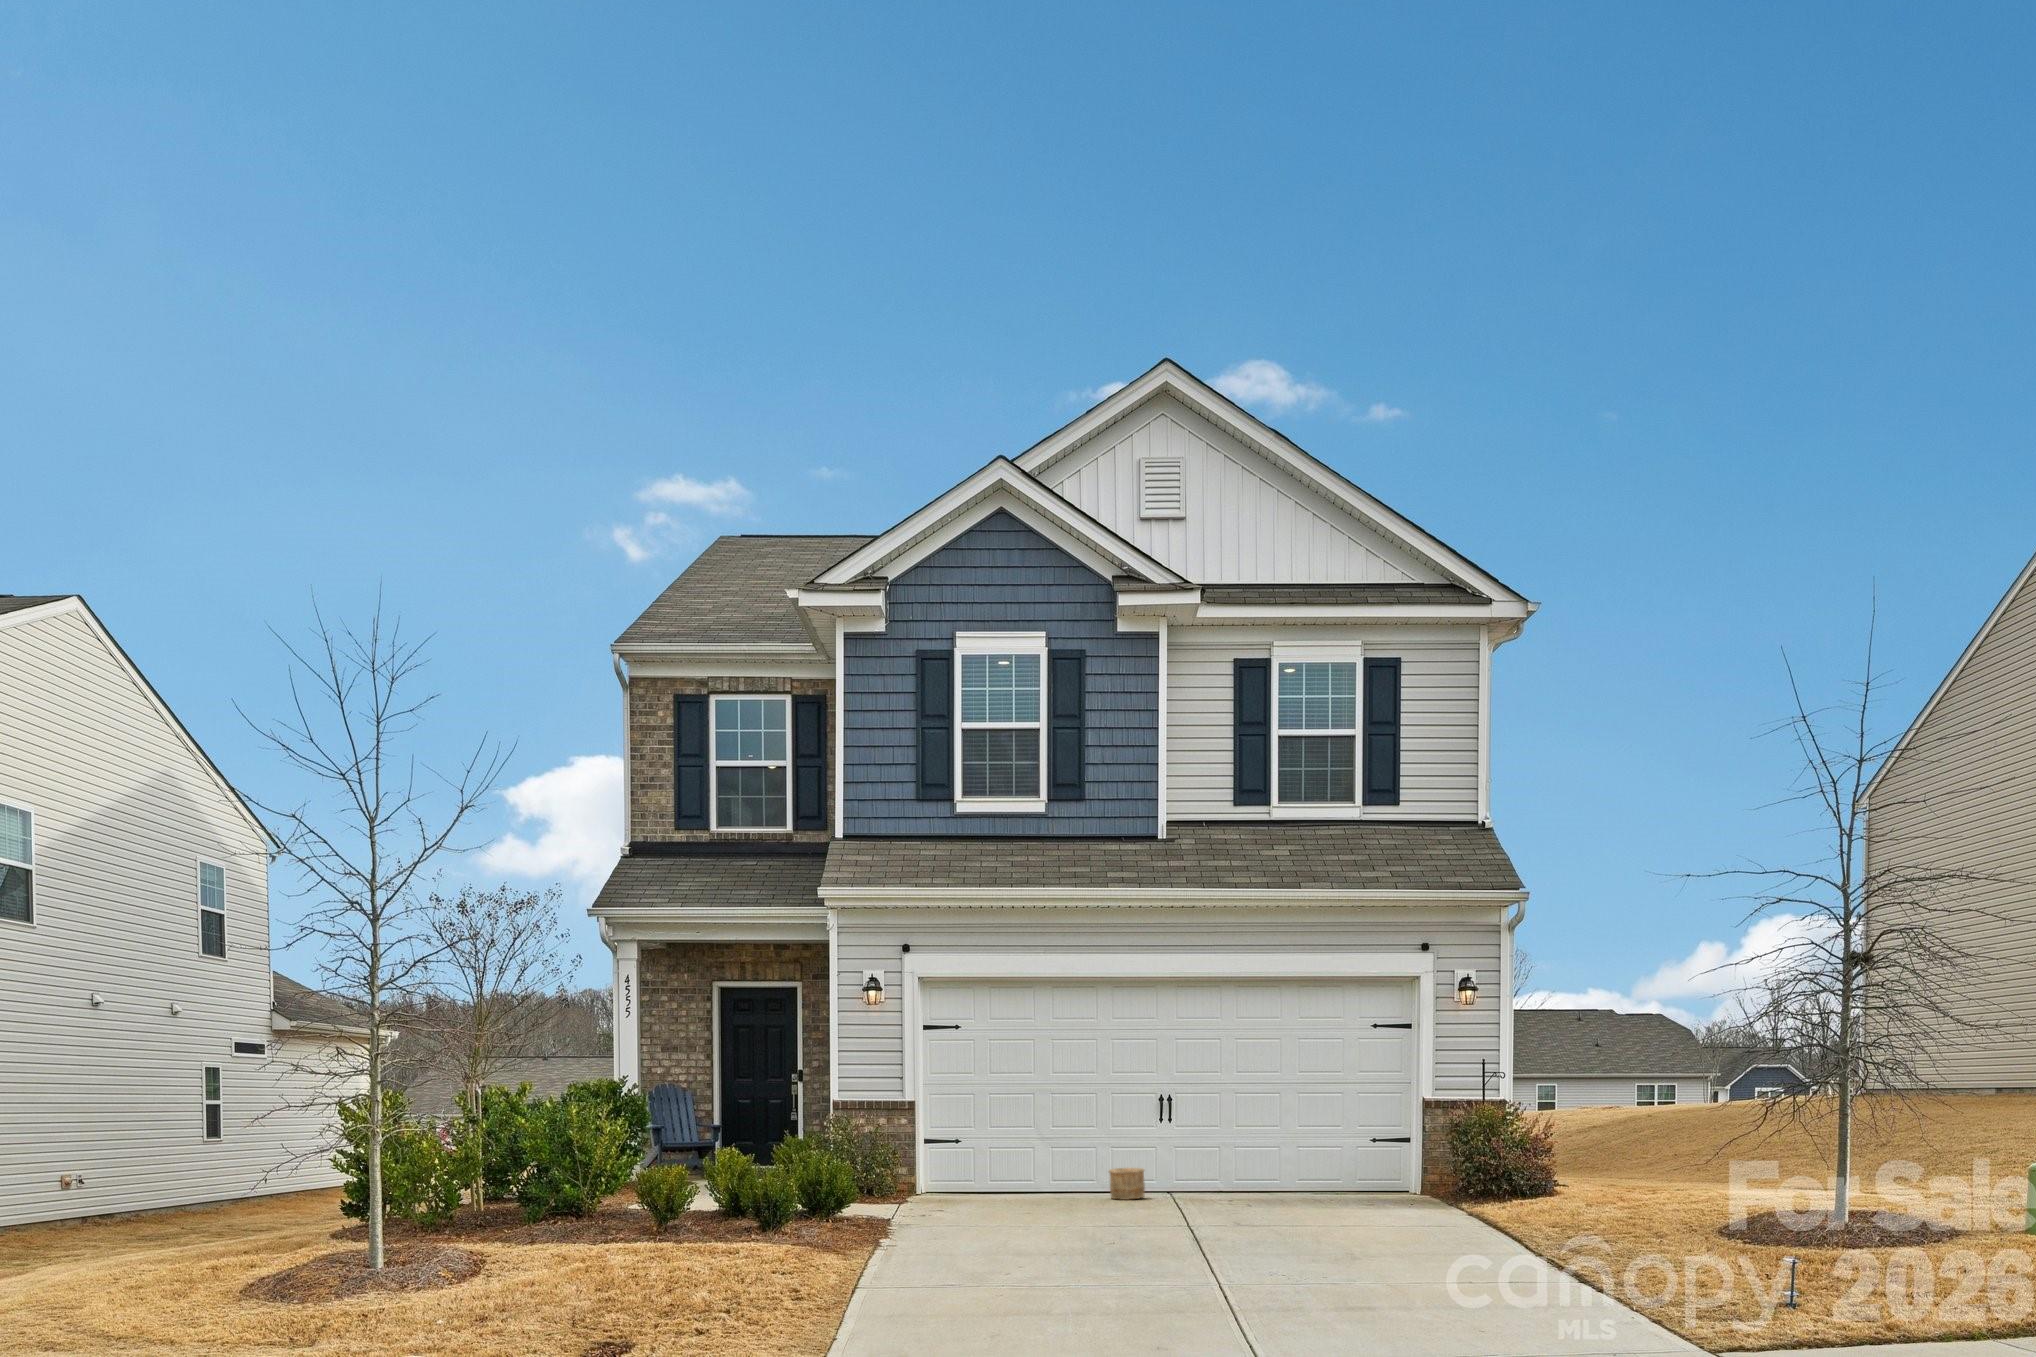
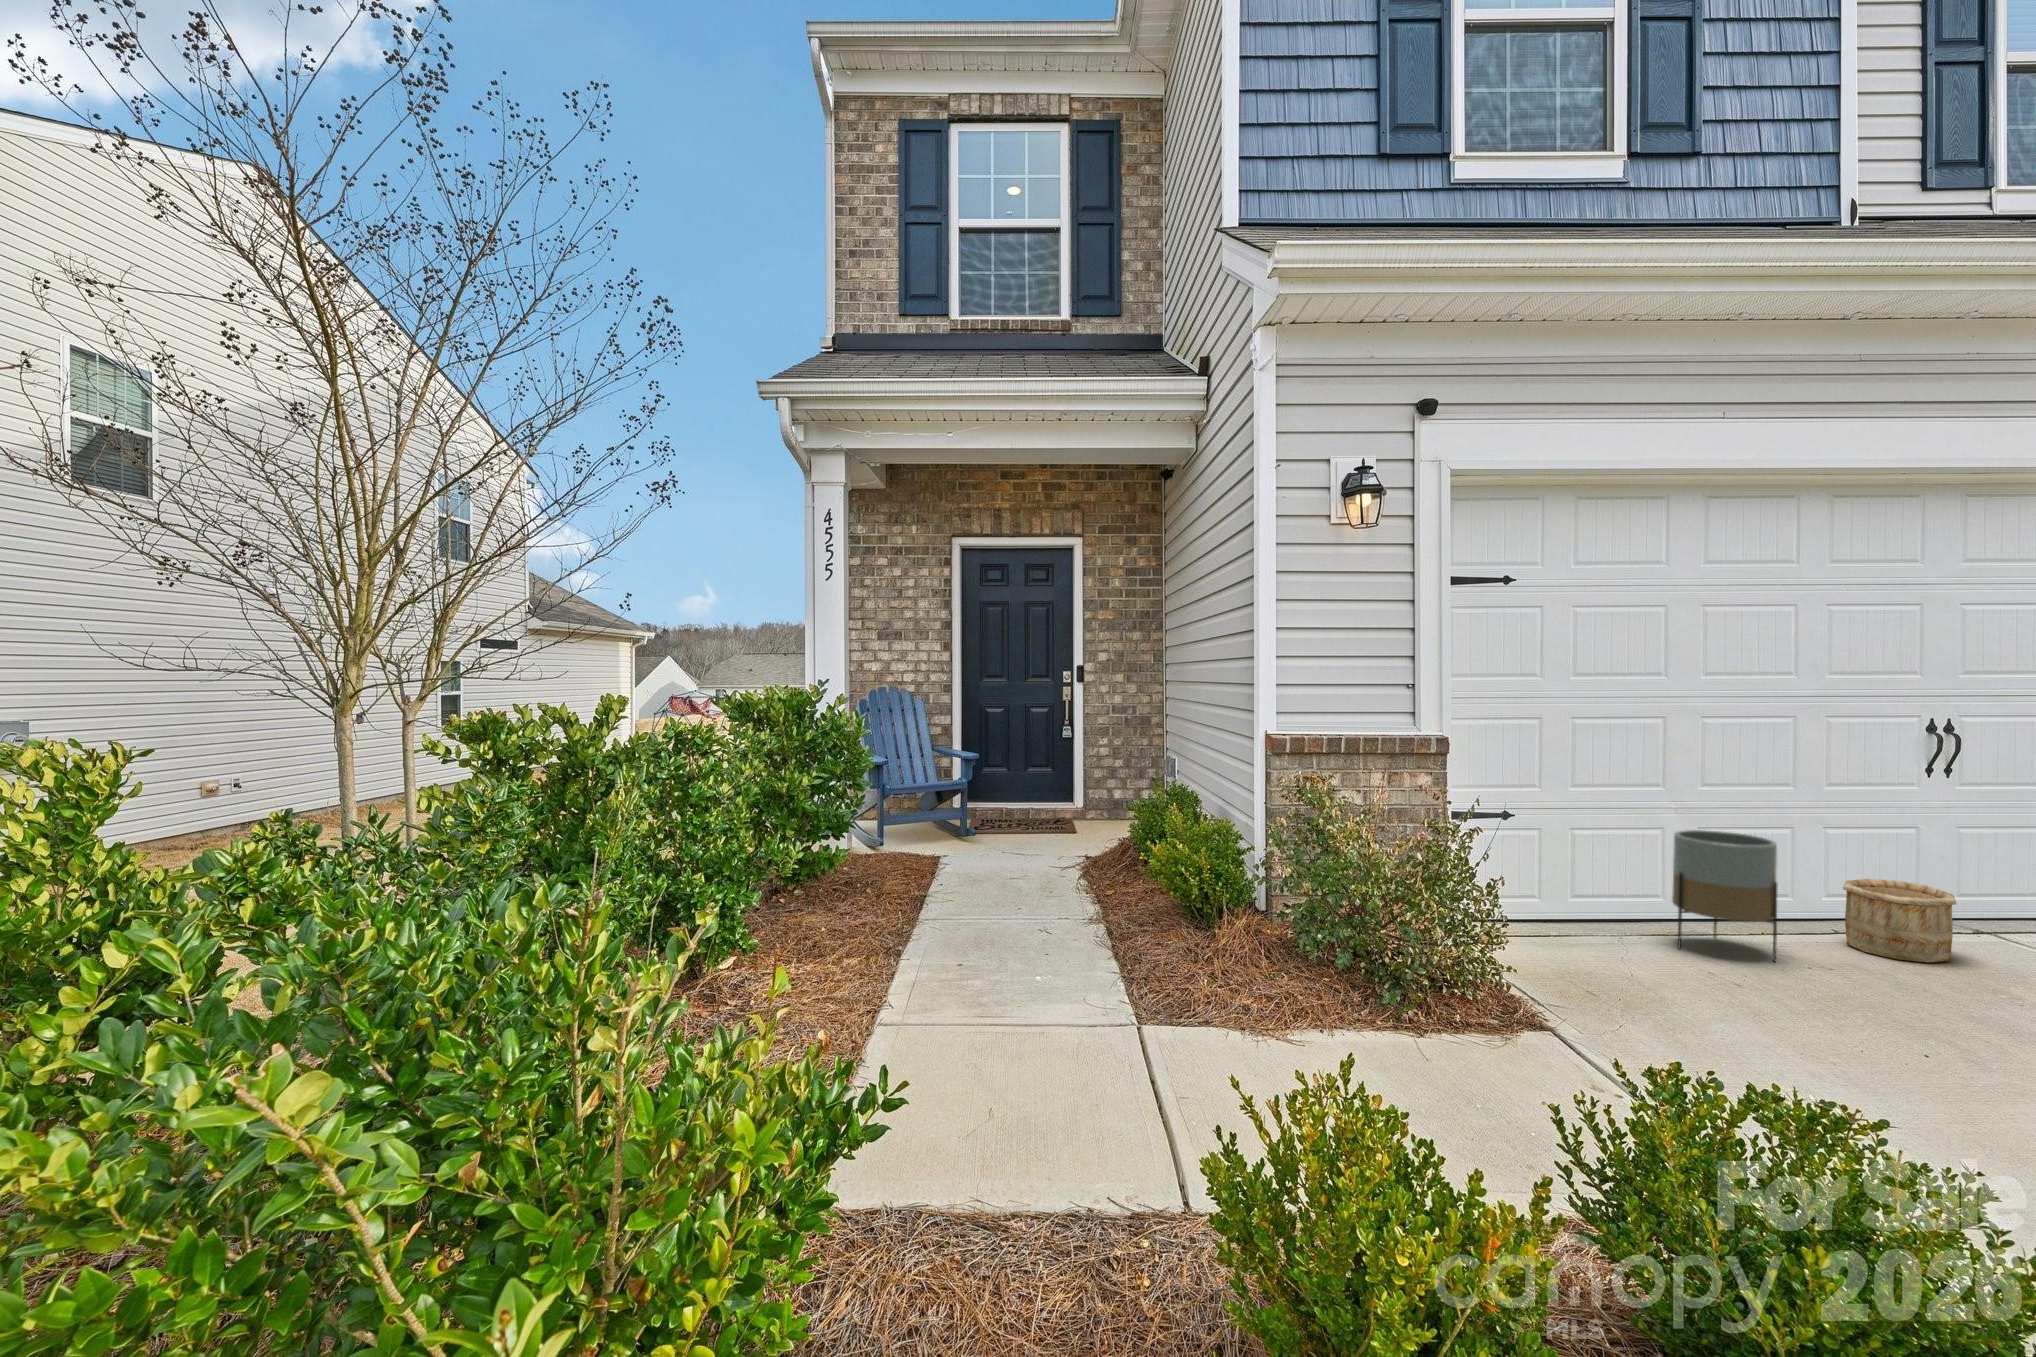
planter: none [1029,1146,1067,1201] -> present [1672,830,1777,962]

